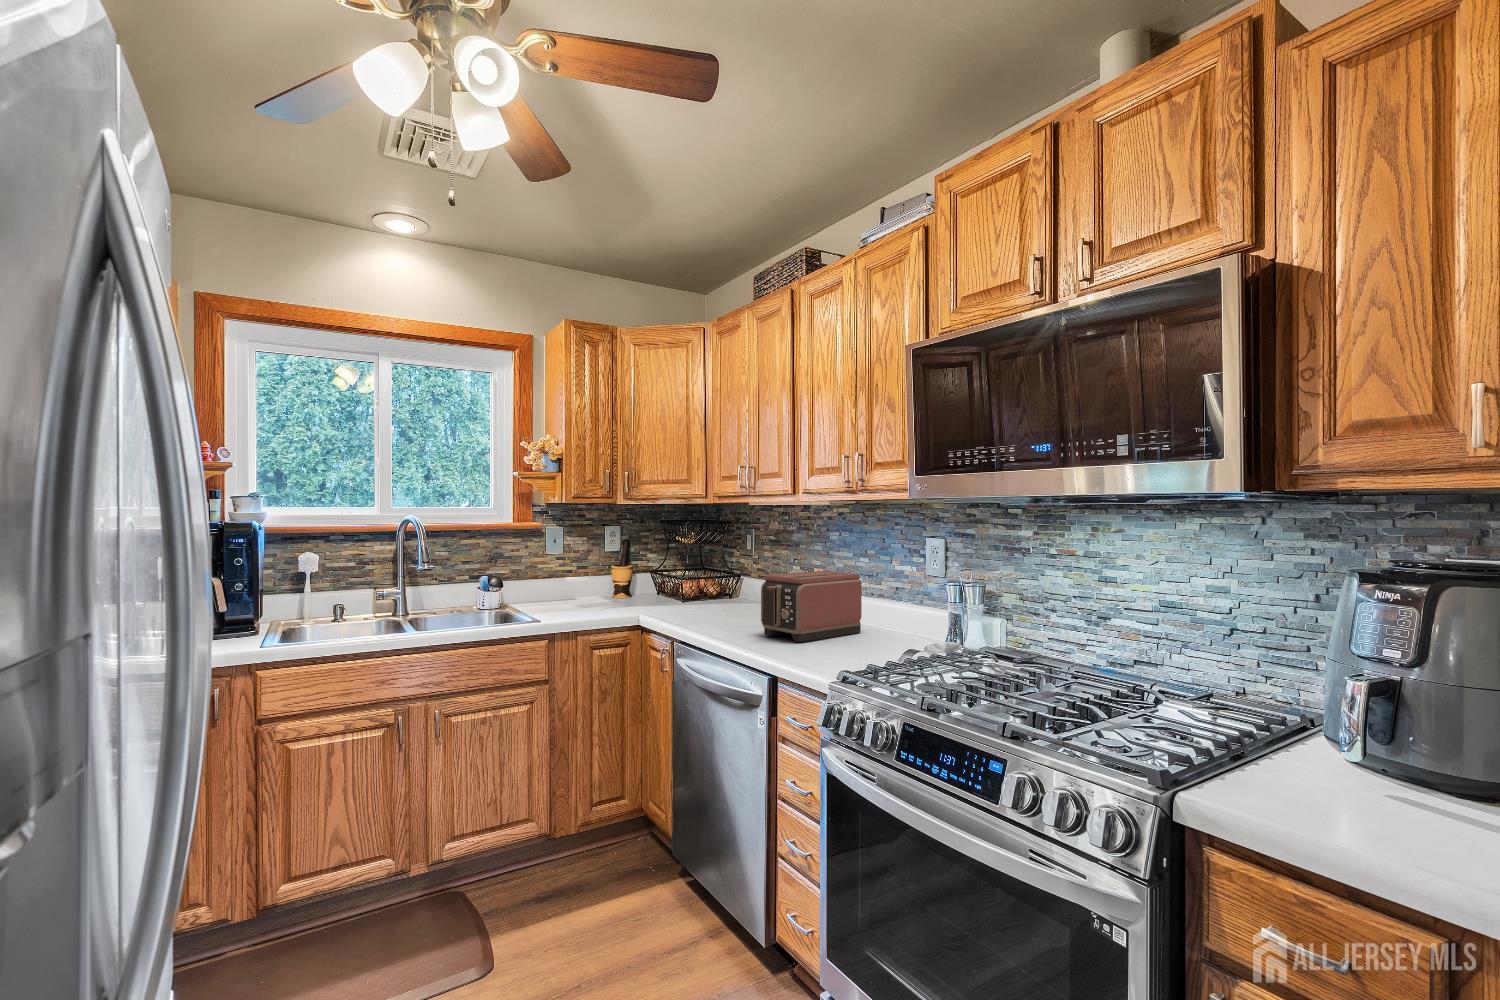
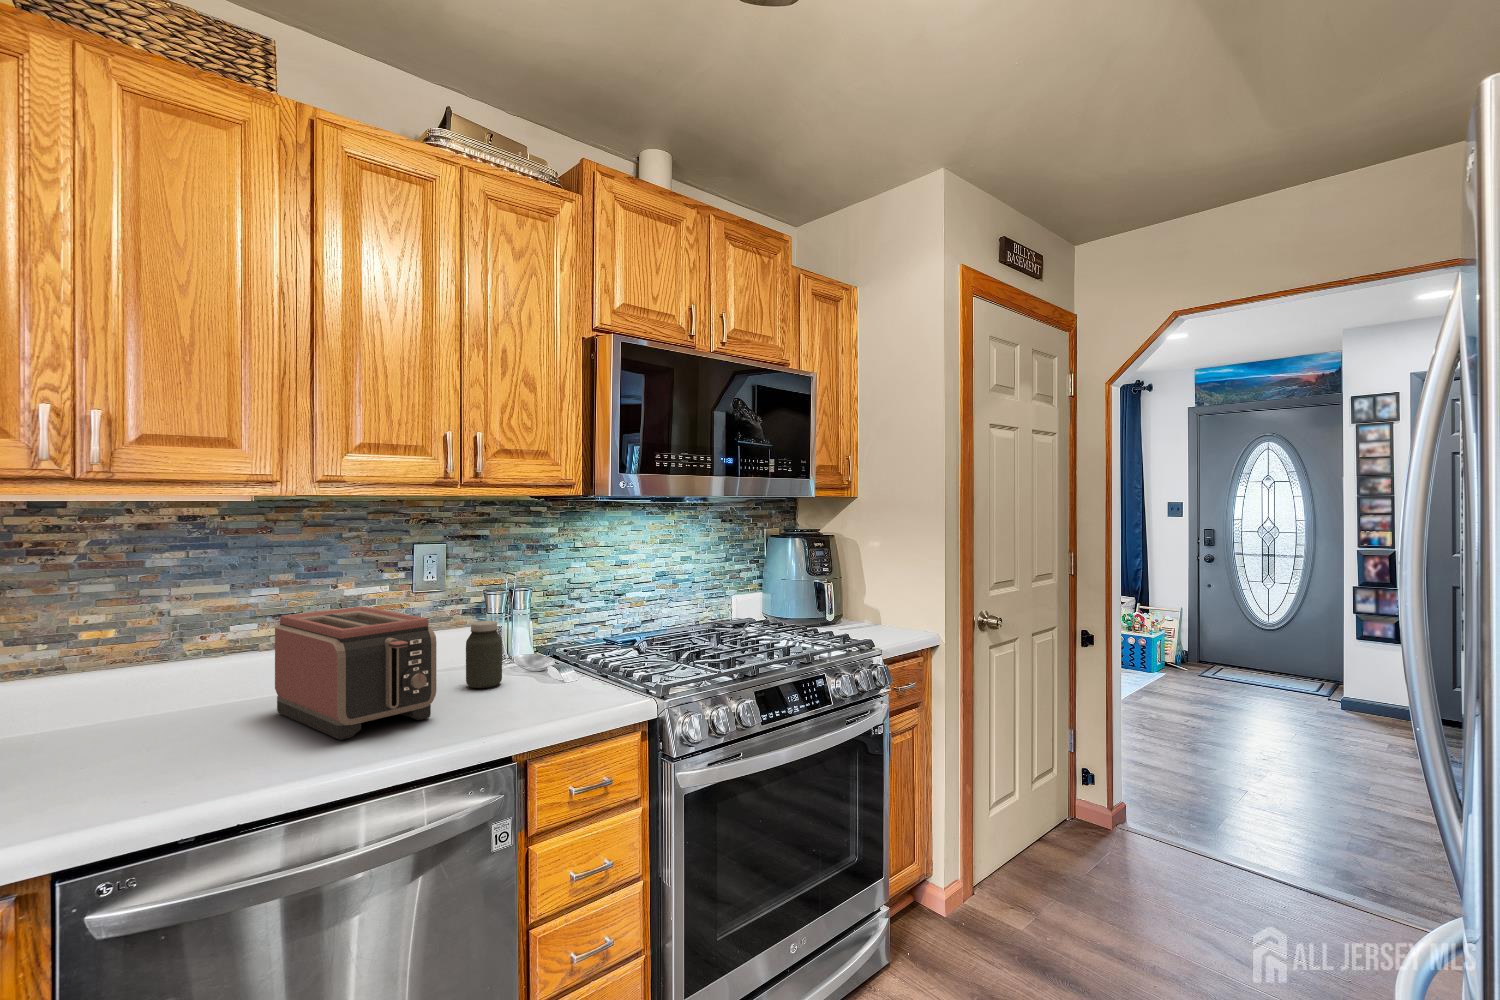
jar: none [867,597,893,648] -> present [466,621,502,688]

